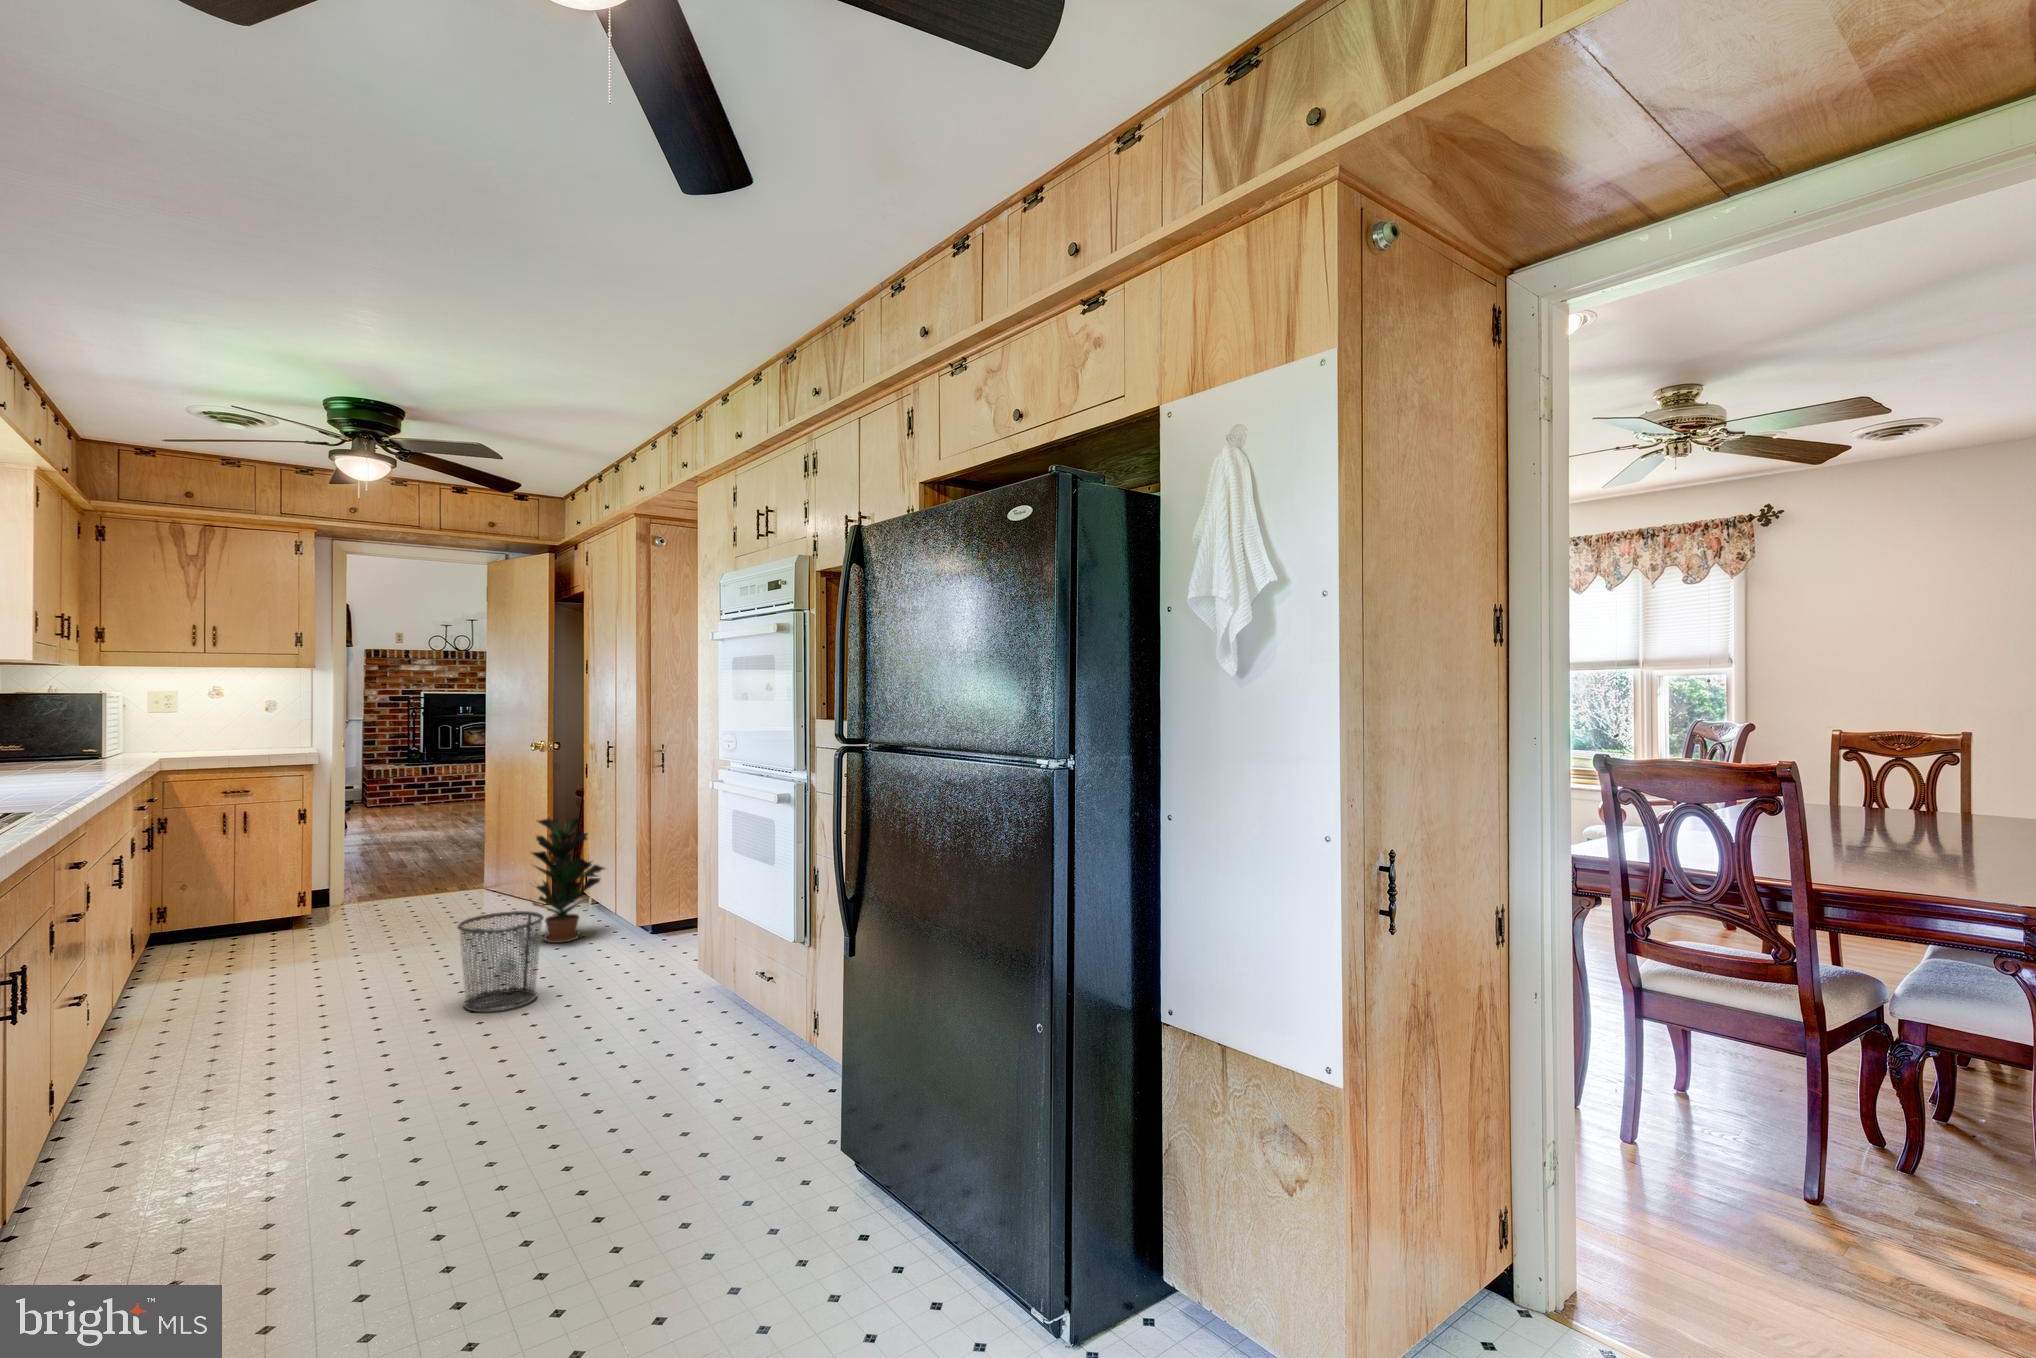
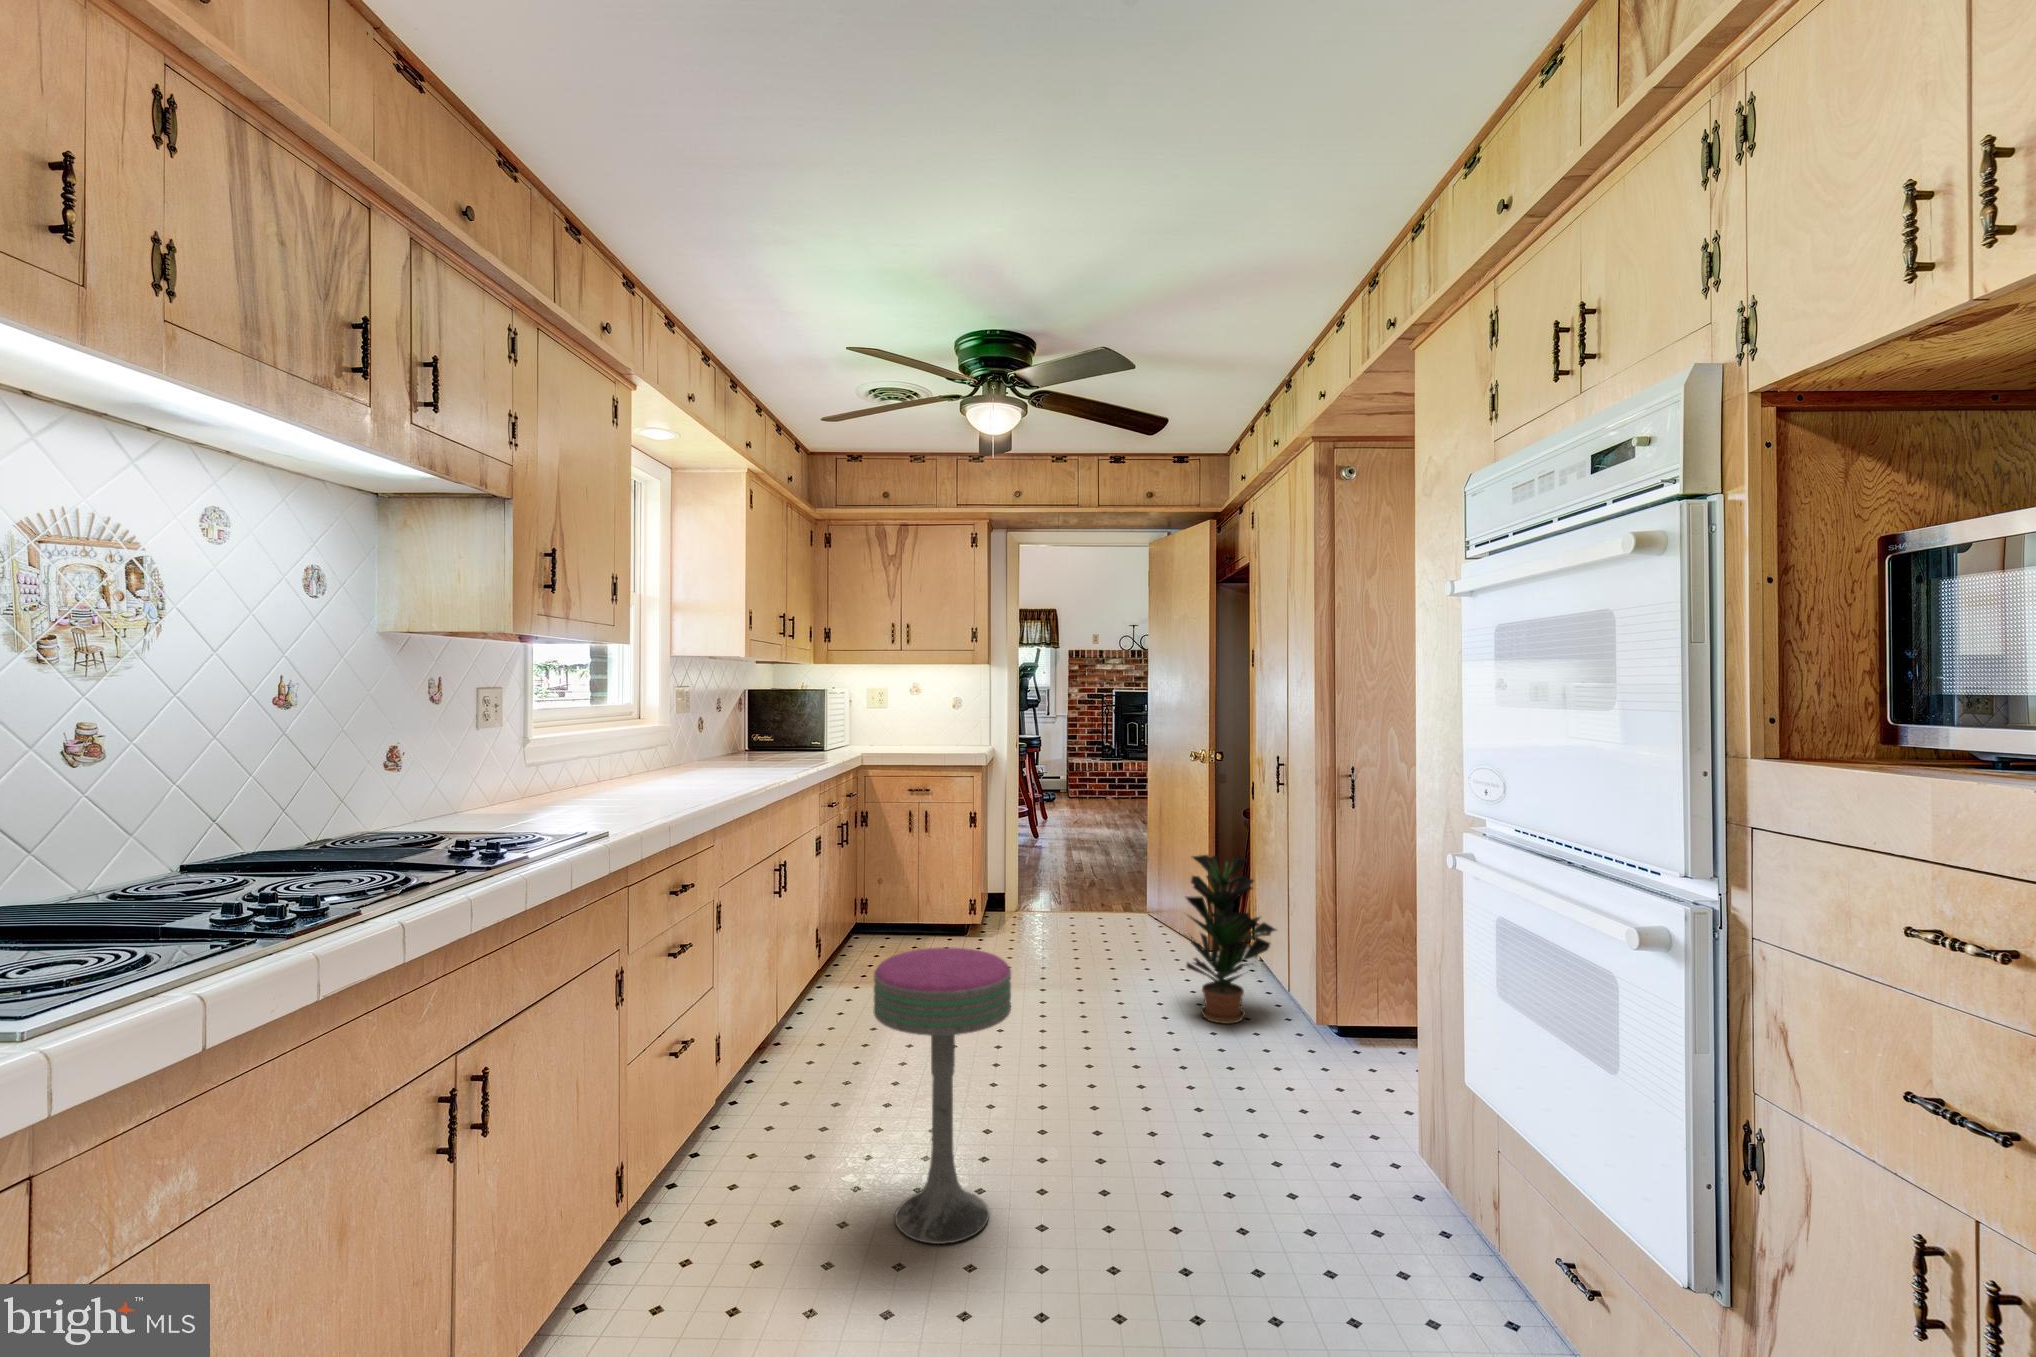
bar stool: none [293,883,416,1089] -> present [874,948,1011,1244]
waste bin: present [458,911,544,1012] -> none [1083,990,1189,1141]

